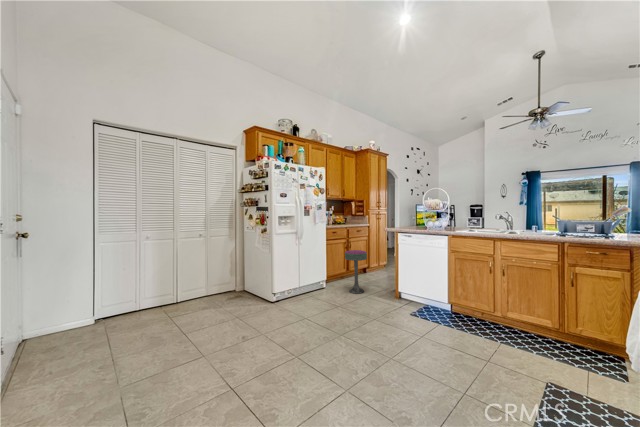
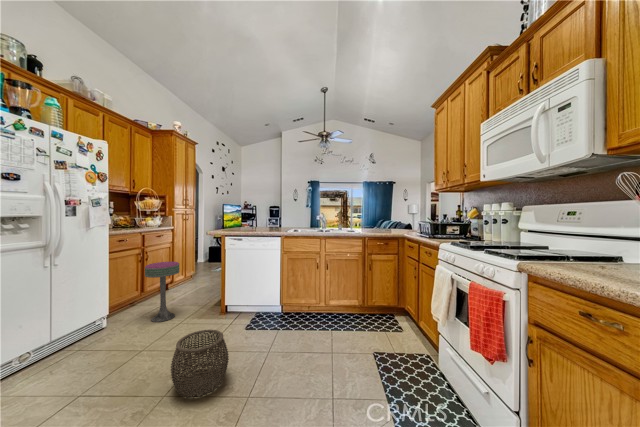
woven basket: none [345,300,384,344] -> present [171,330,229,398]

